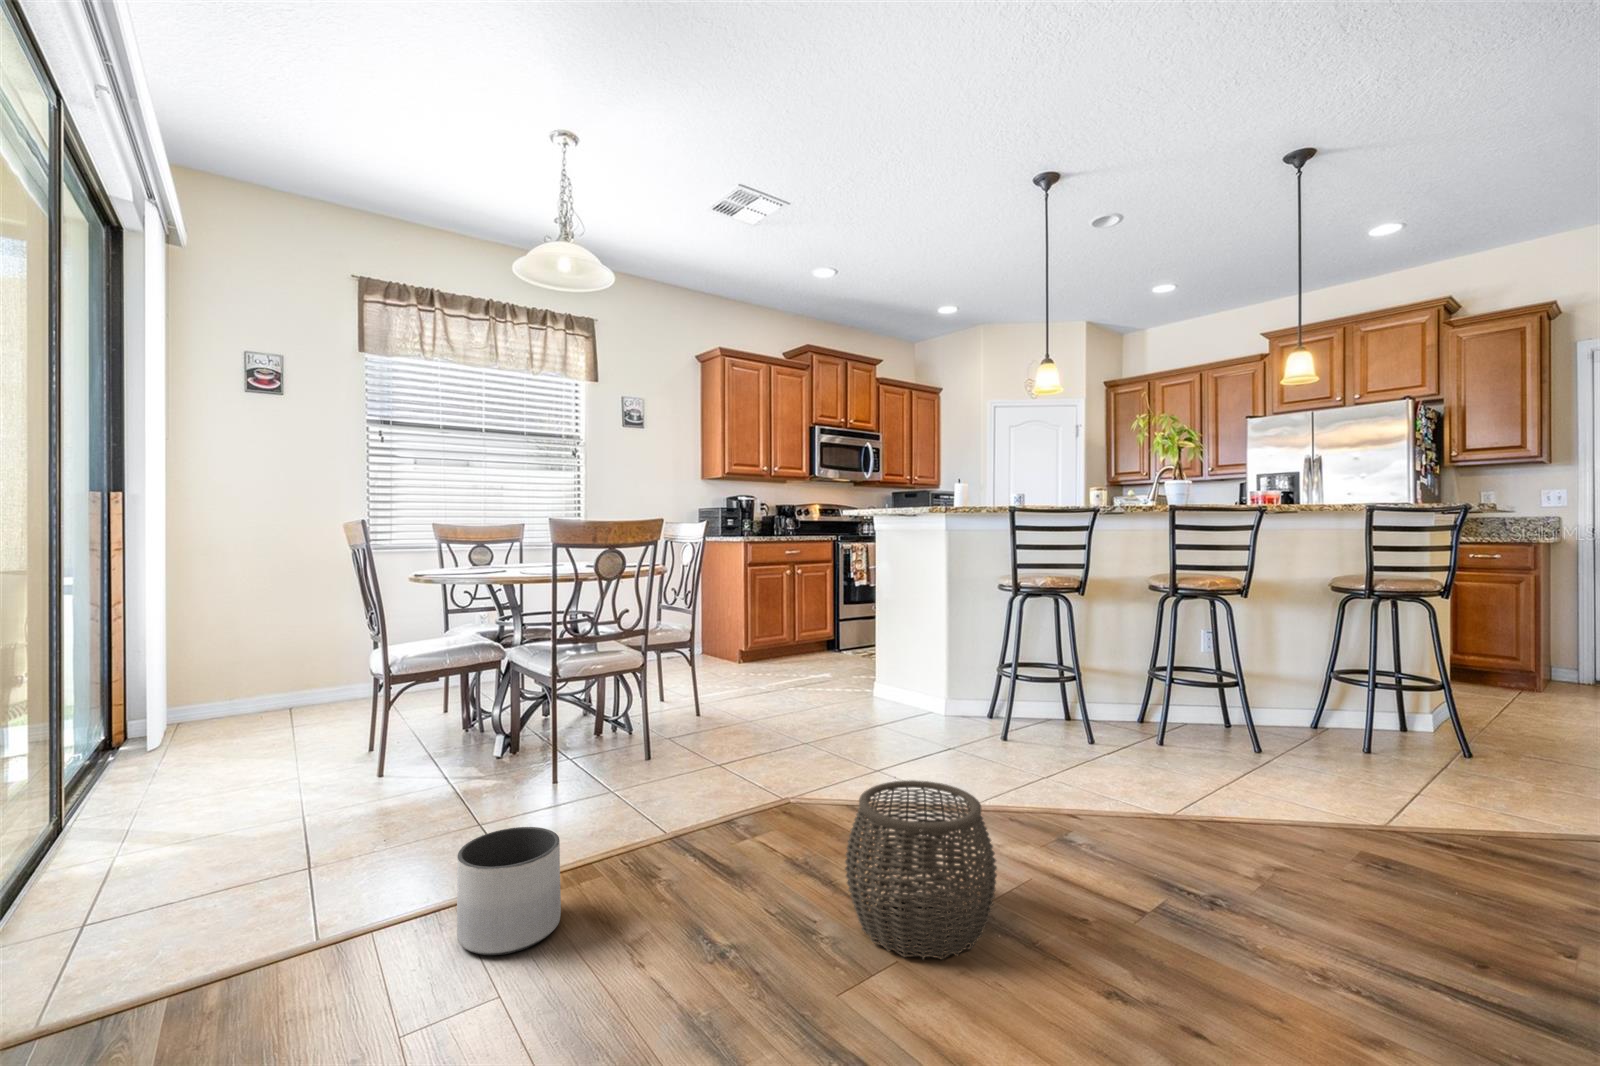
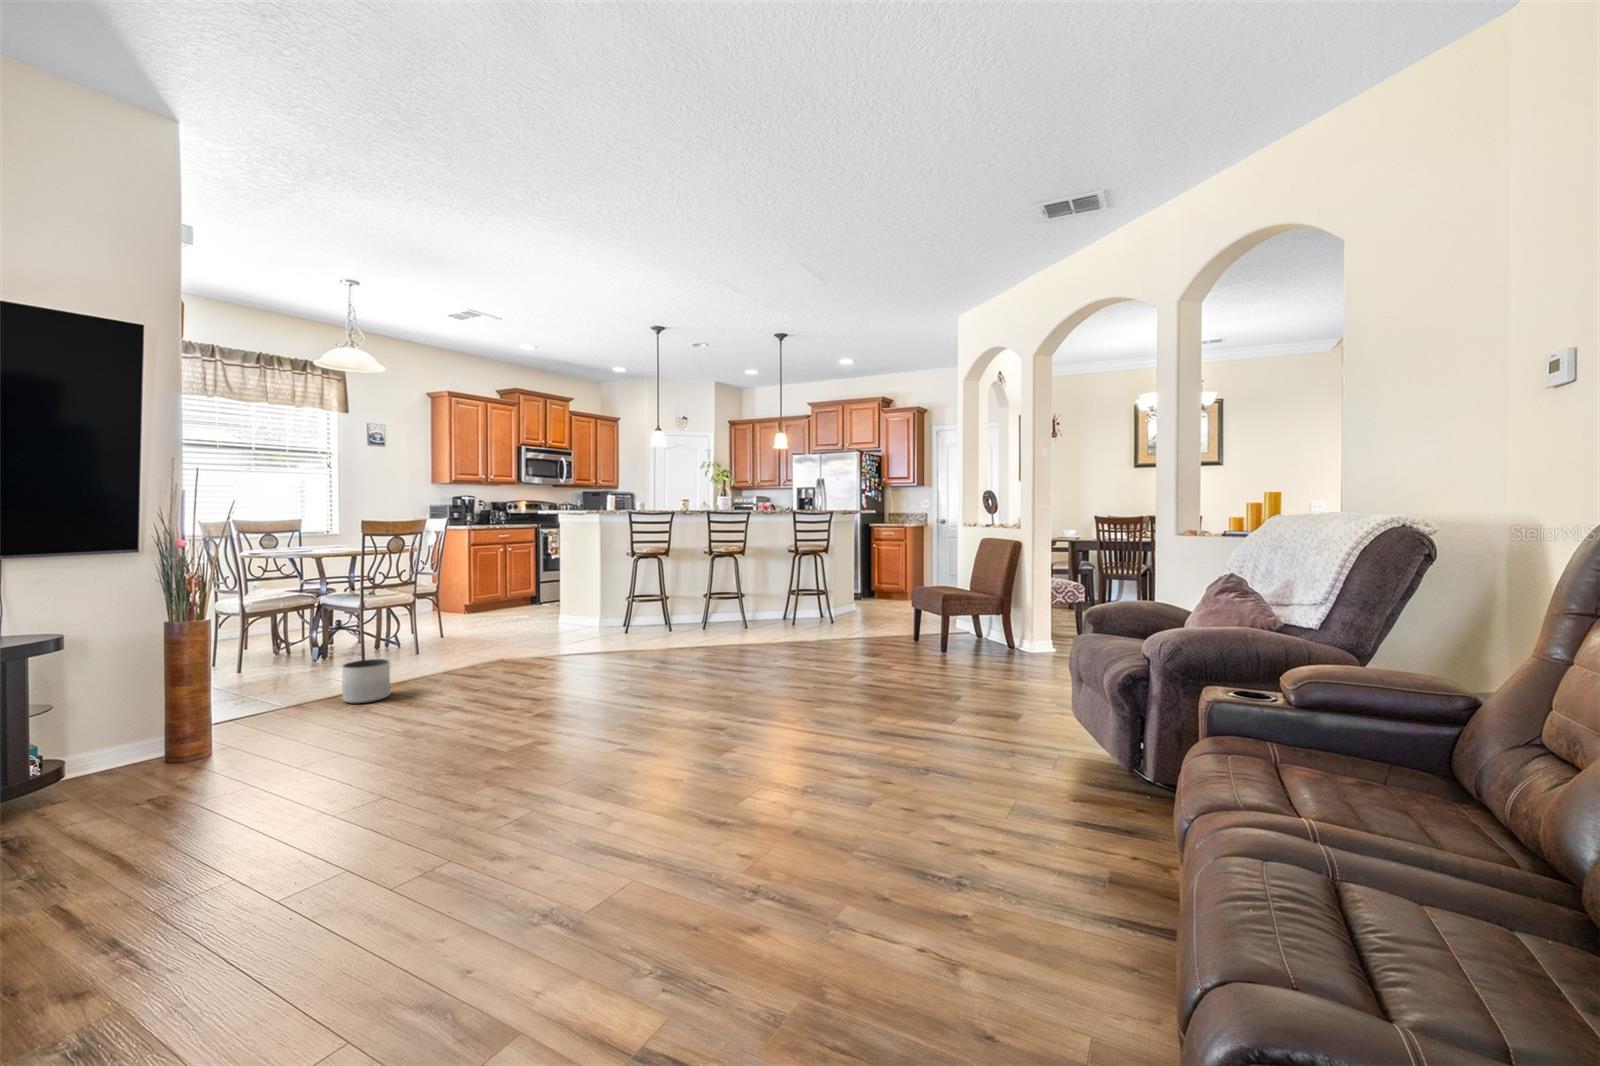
woven basket: present [845,780,997,959] -> none [520,629,581,687]

